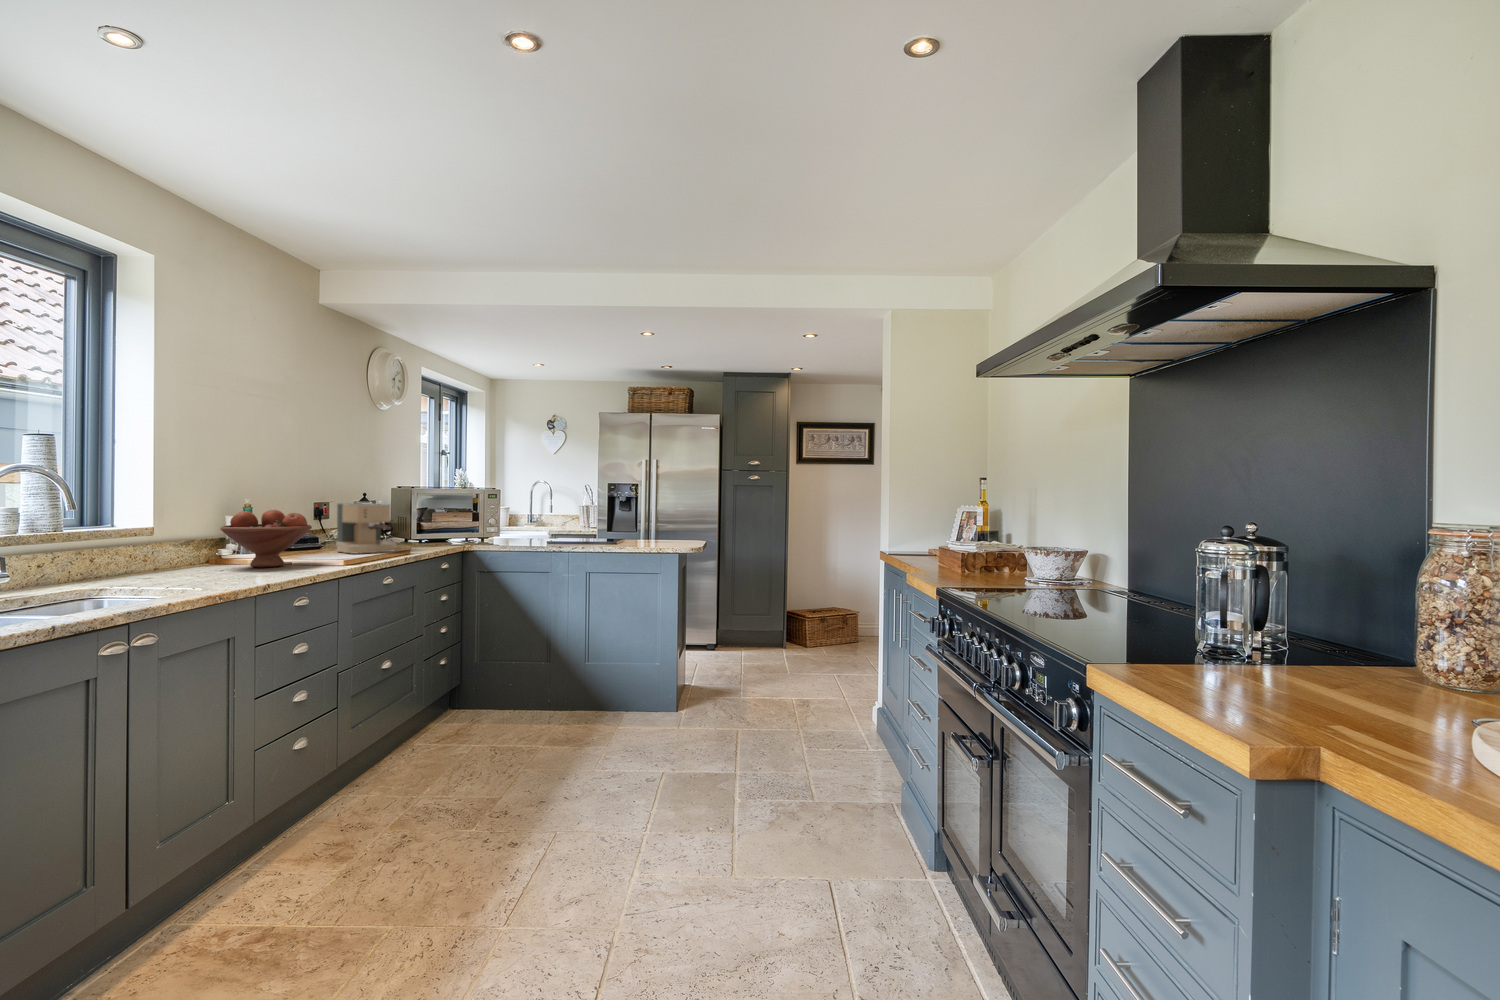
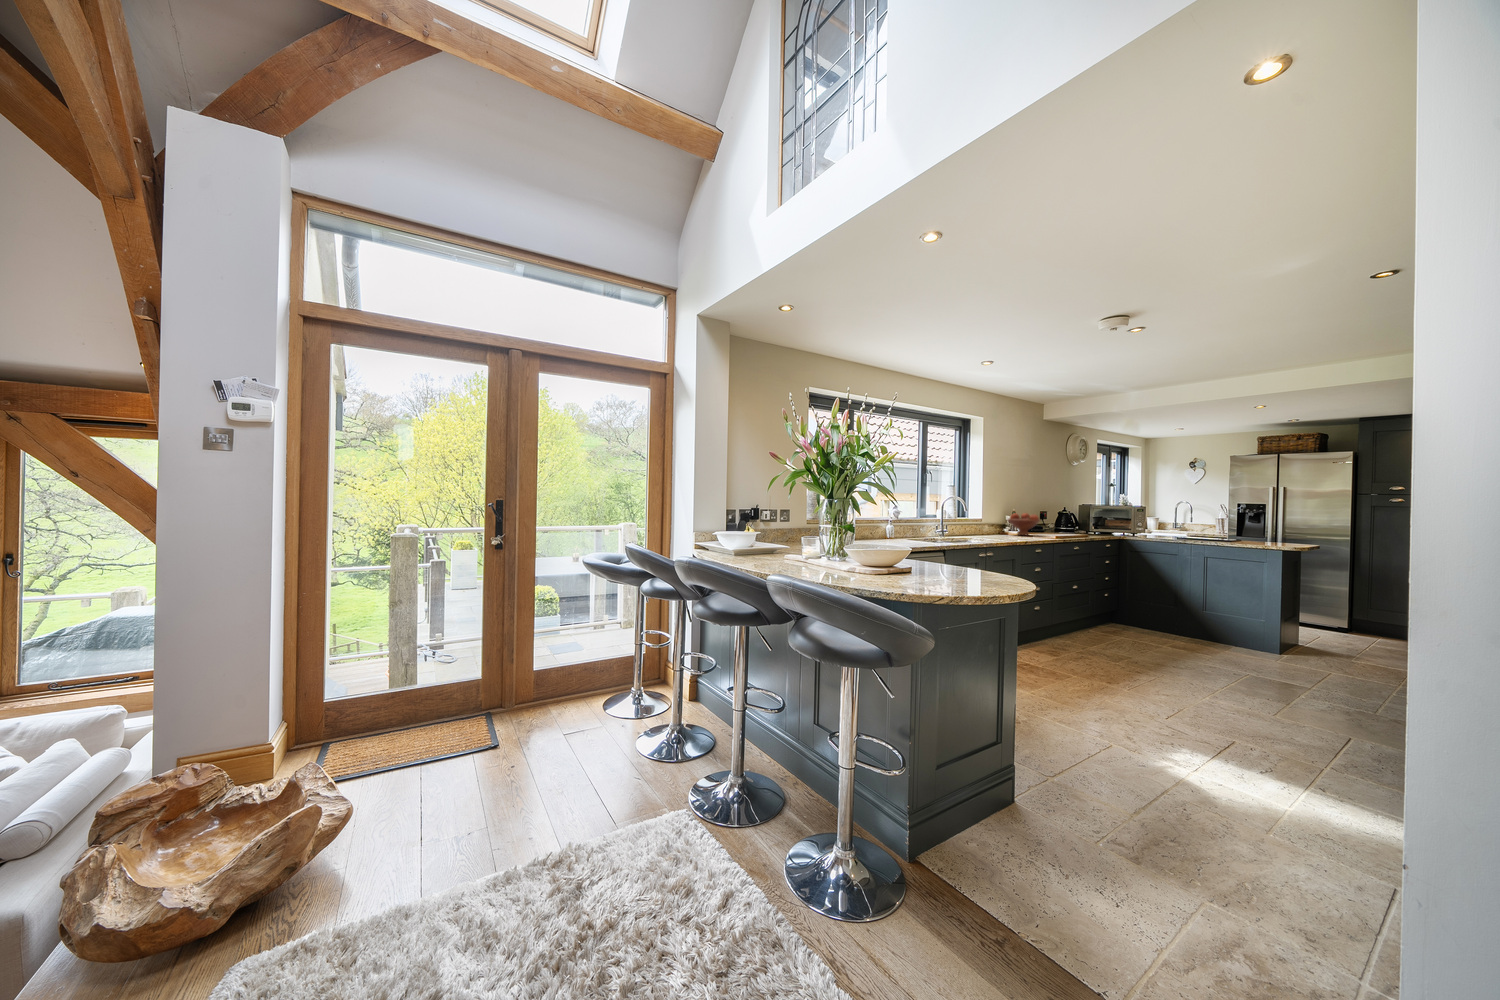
coffee maker: present [337,501,396,553] -> none [1050,510,1078,535]

